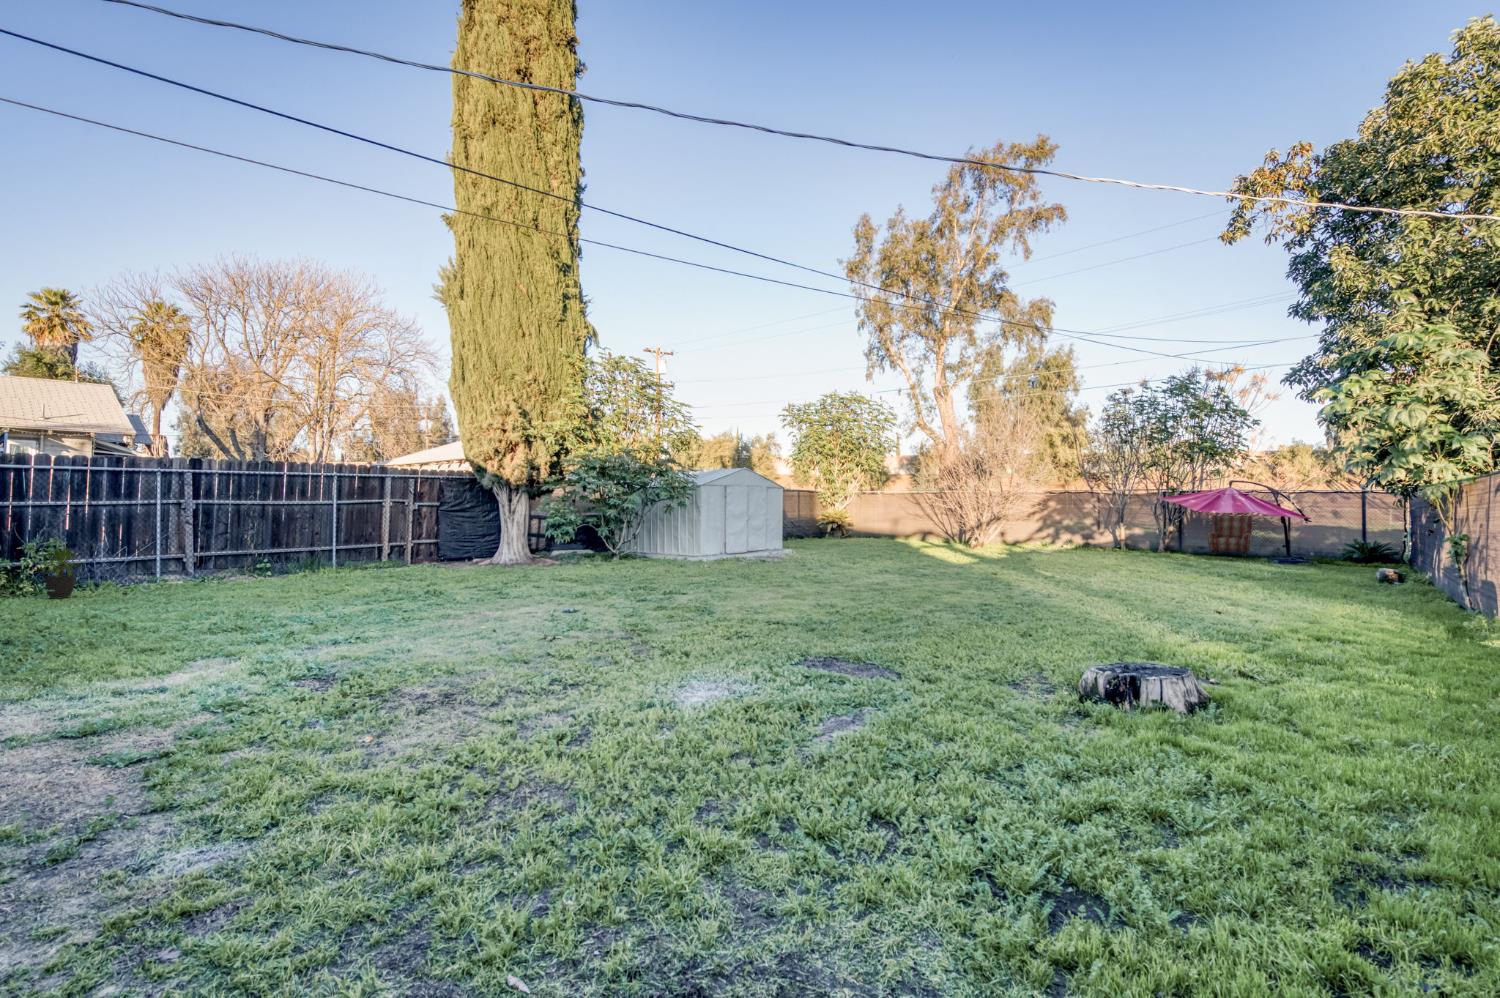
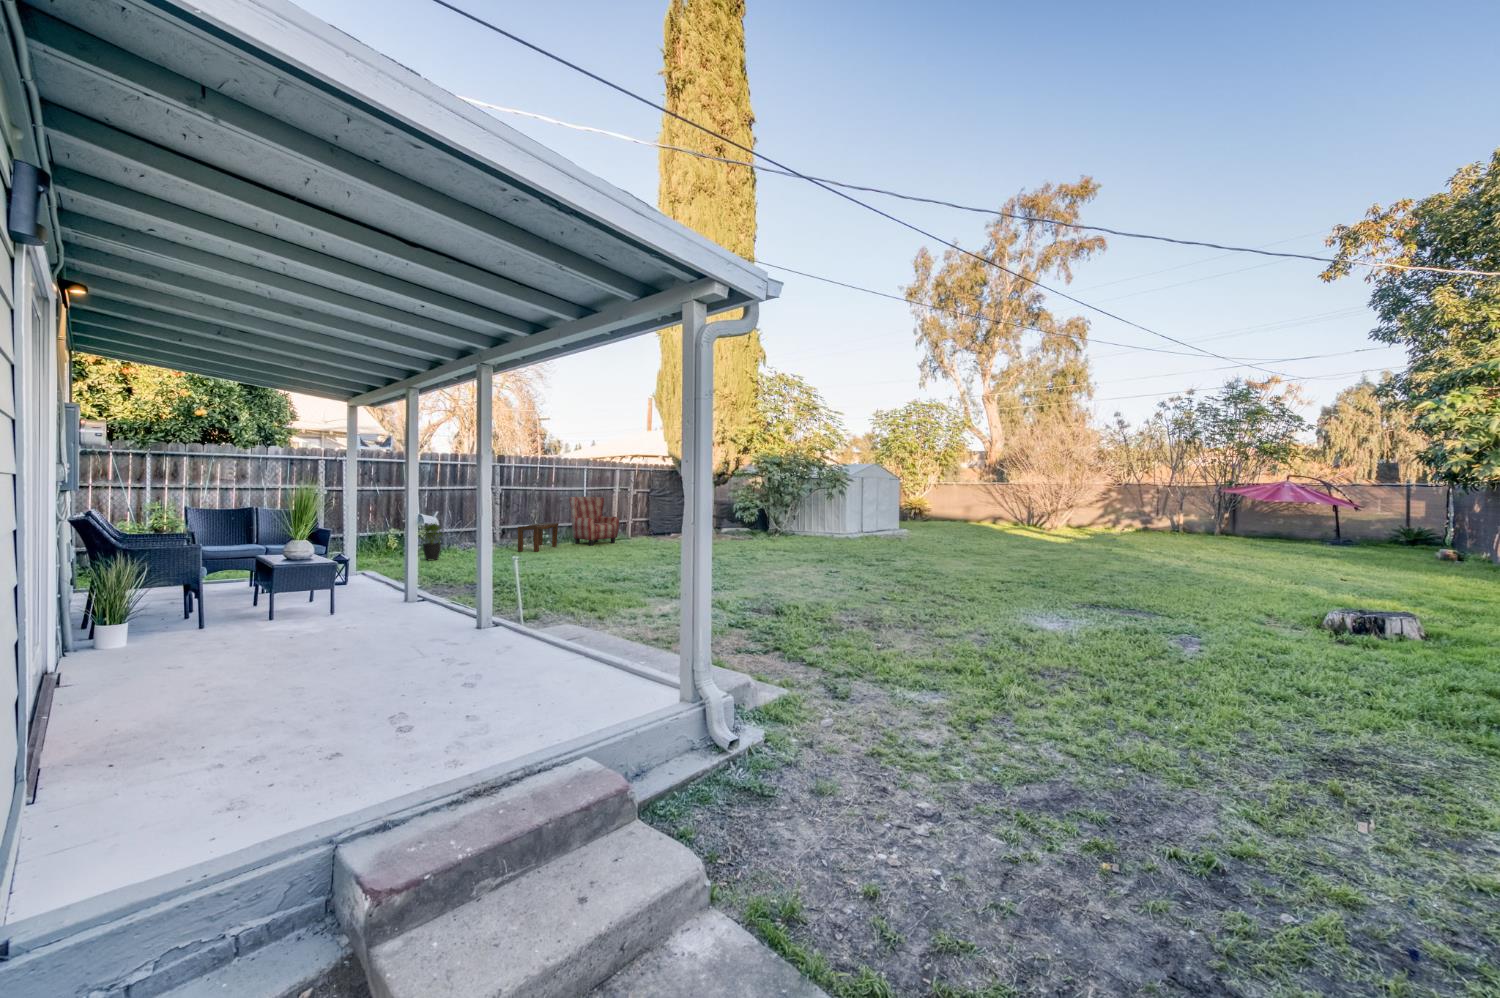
armchair: present [1208,514,1253,557] -> present [569,497,619,546]
bench: none [211,547,284,585] -> present [517,523,559,552]

